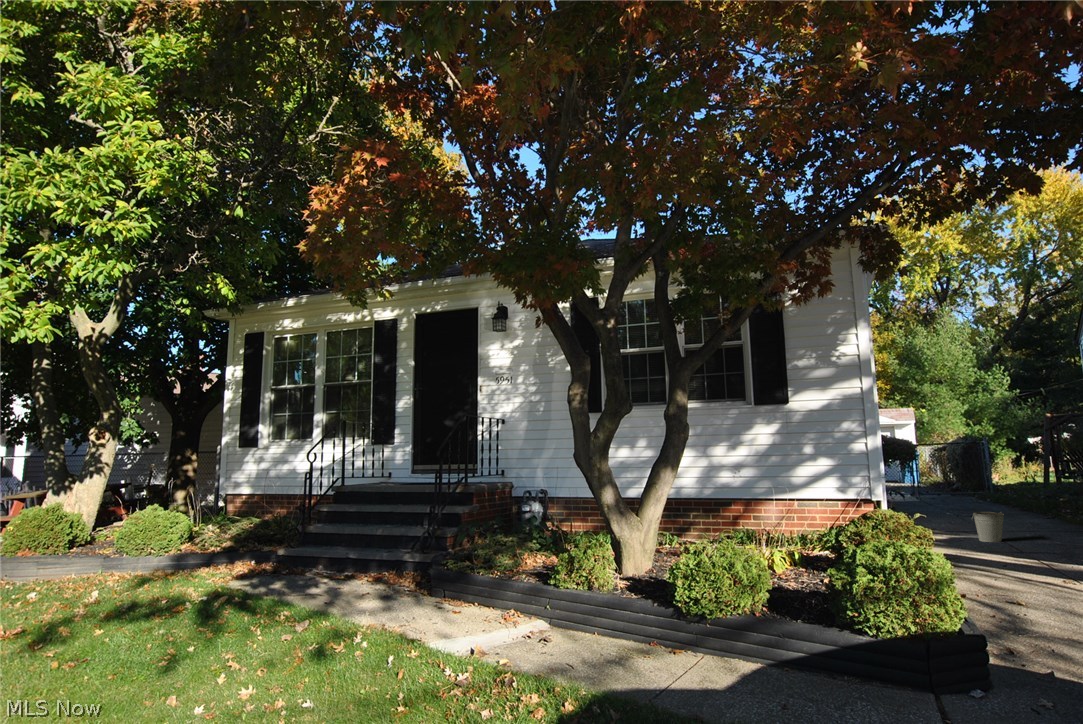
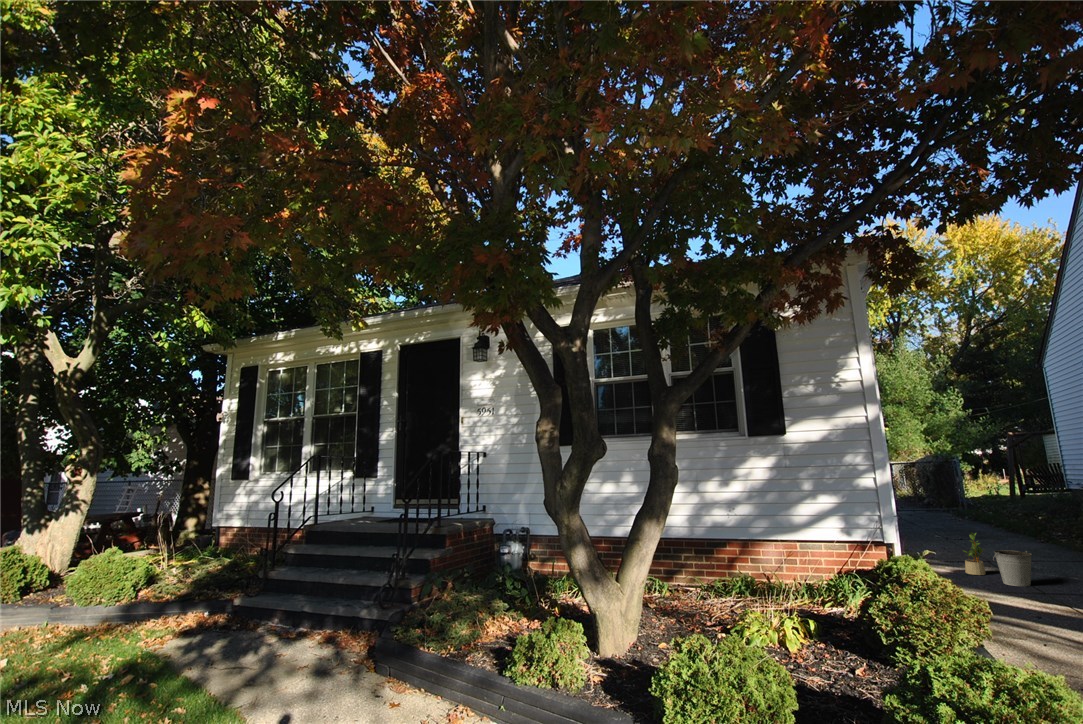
potted plant: none [950,498,971,537] -> present [963,532,986,575]

